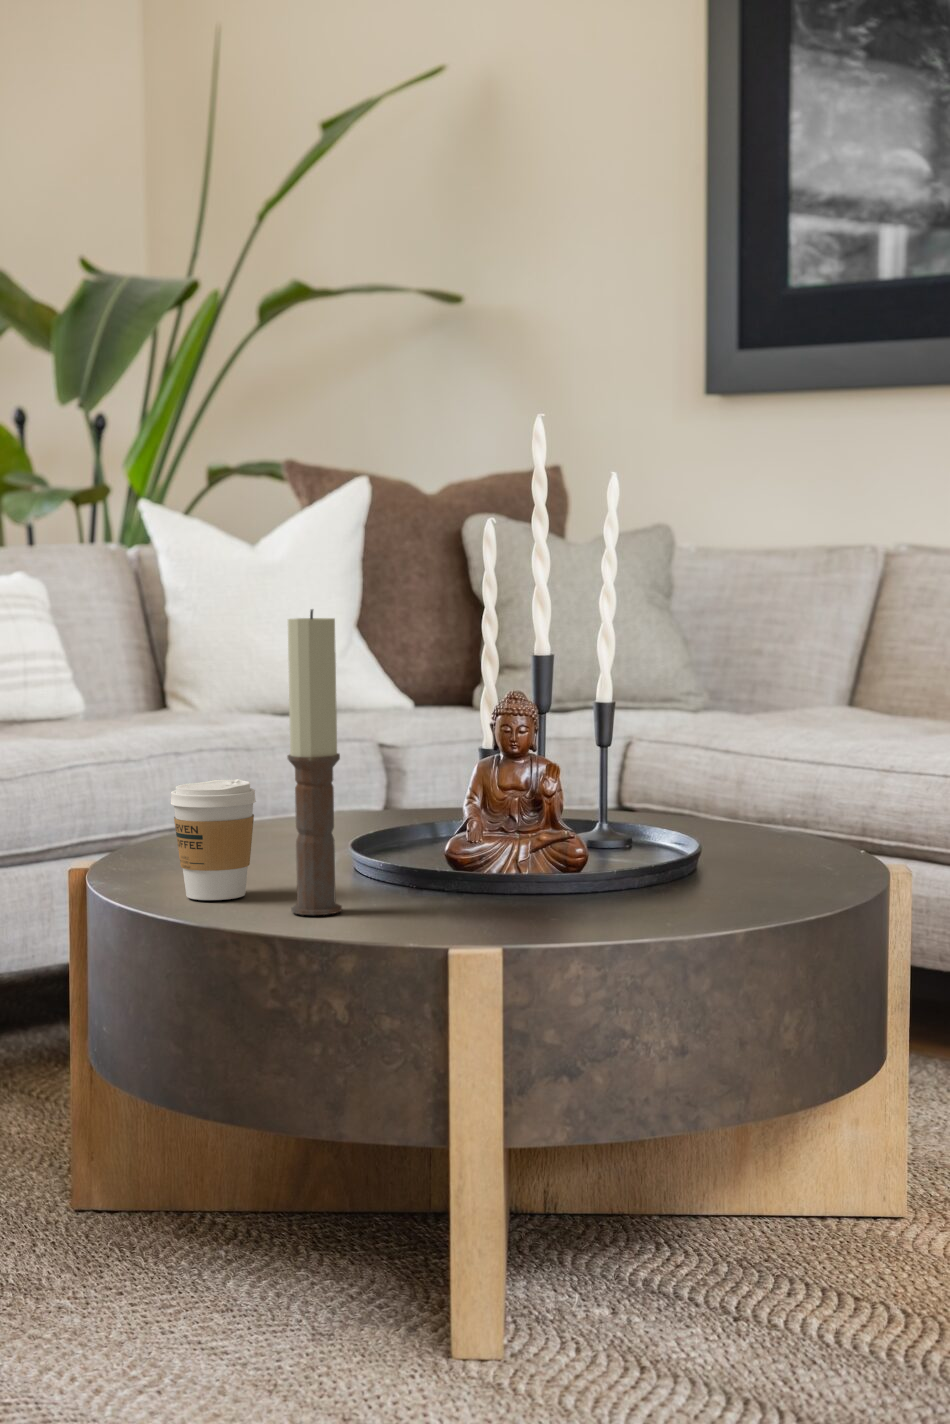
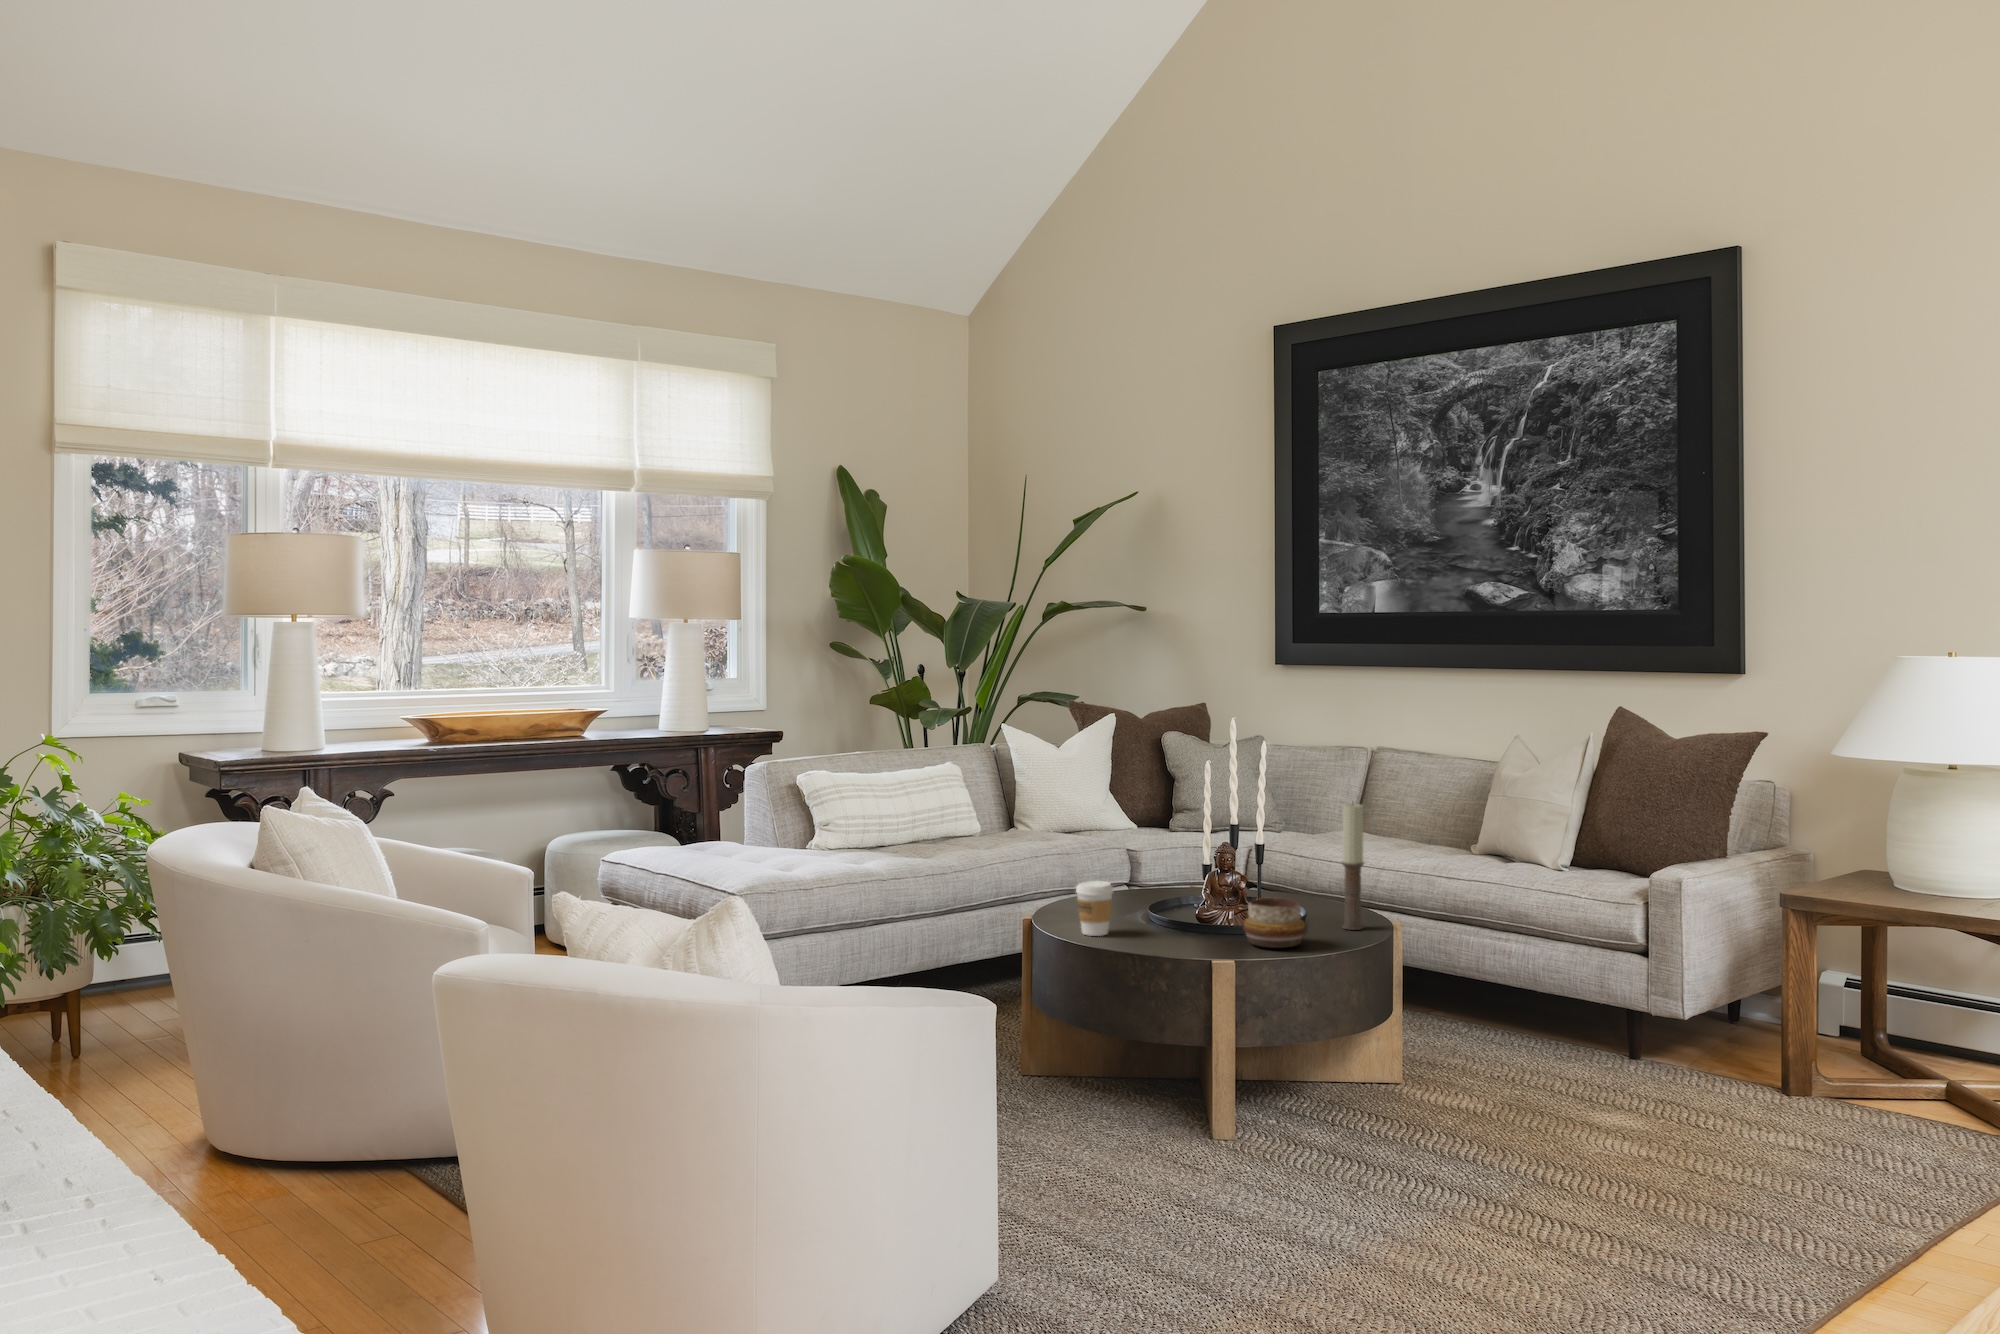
candle: present [287,609,342,915] -> present [1342,803,1364,930]
decorative bowl: none [537,808,678,916] -> present [1243,898,1306,948]

